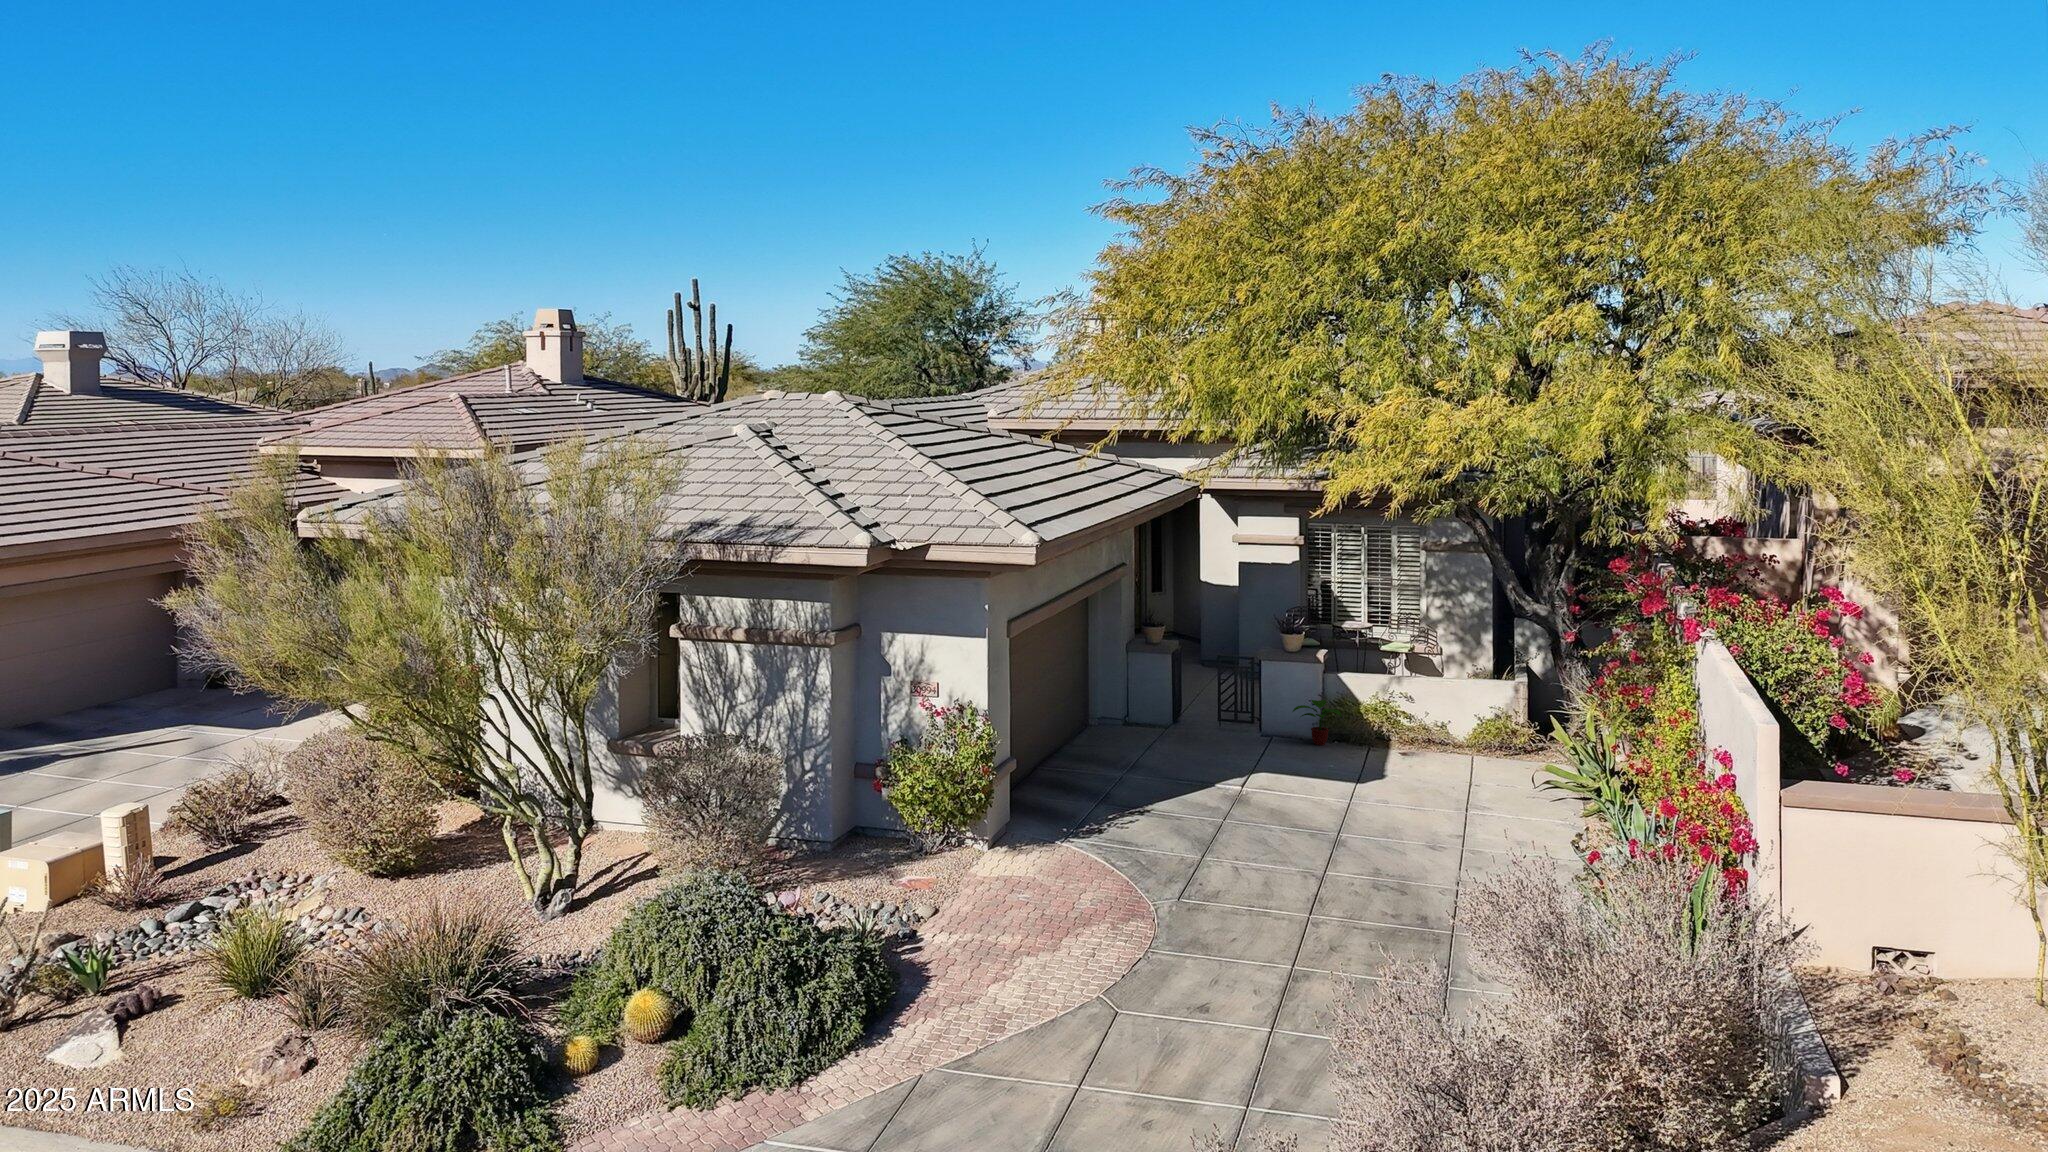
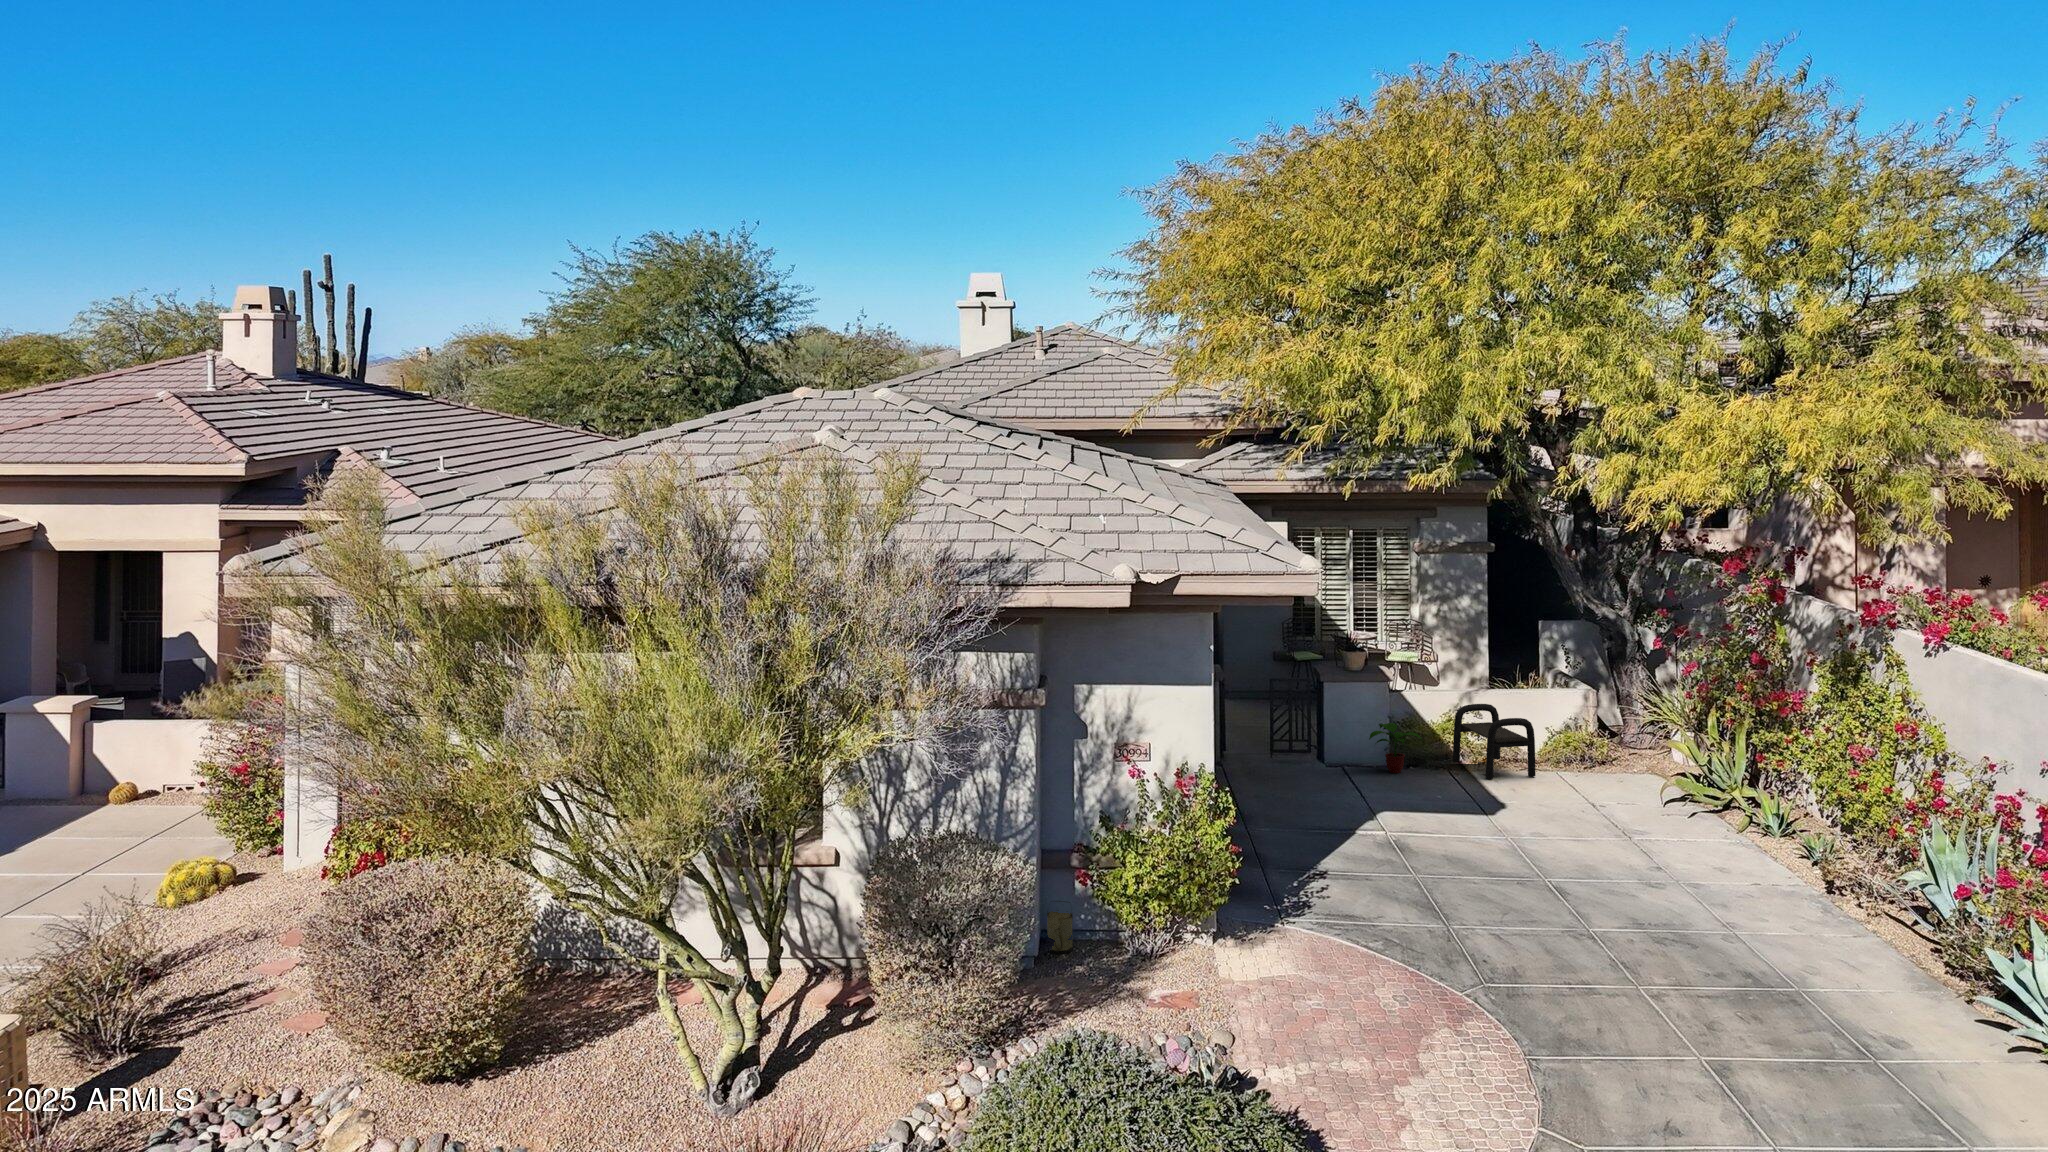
bench: none [1387,689,1444,759] -> present [1453,704,1536,779]
watering can: none [832,803,865,846] -> present [1047,901,1073,954]

